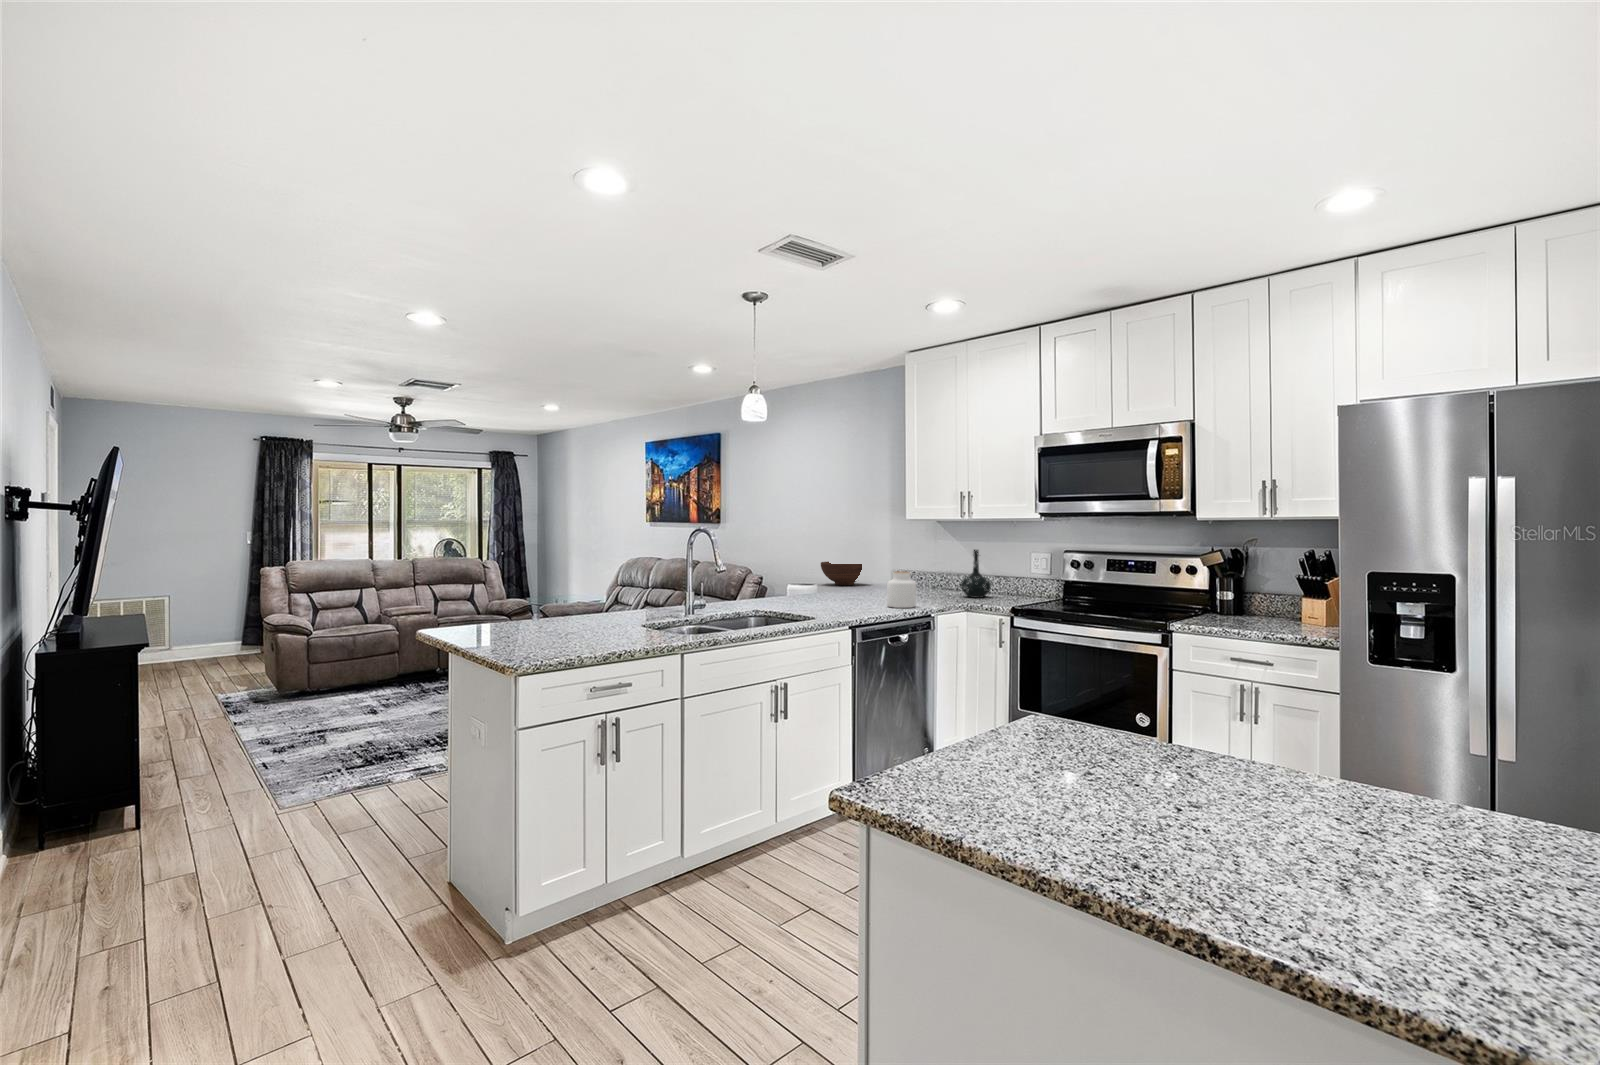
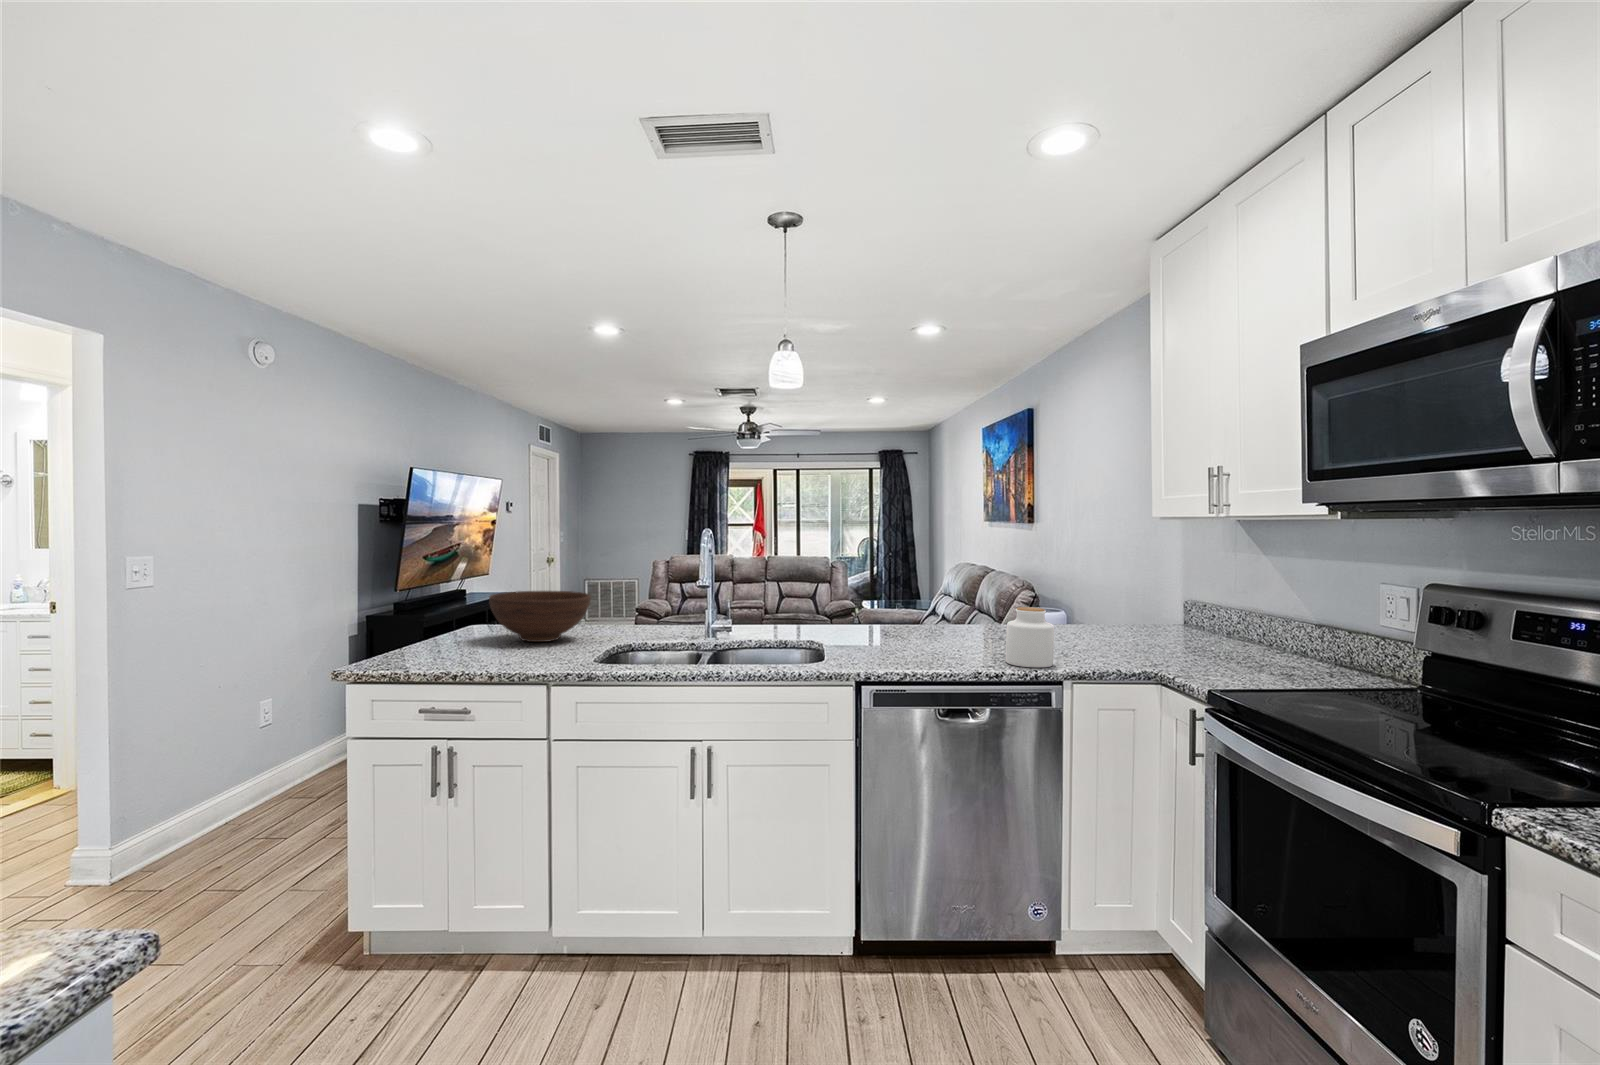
bottle: present [961,550,991,598] -> none [1214,581,1274,667]
fruit bowl: present [821,562,862,585] -> present [489,591,591,642]

